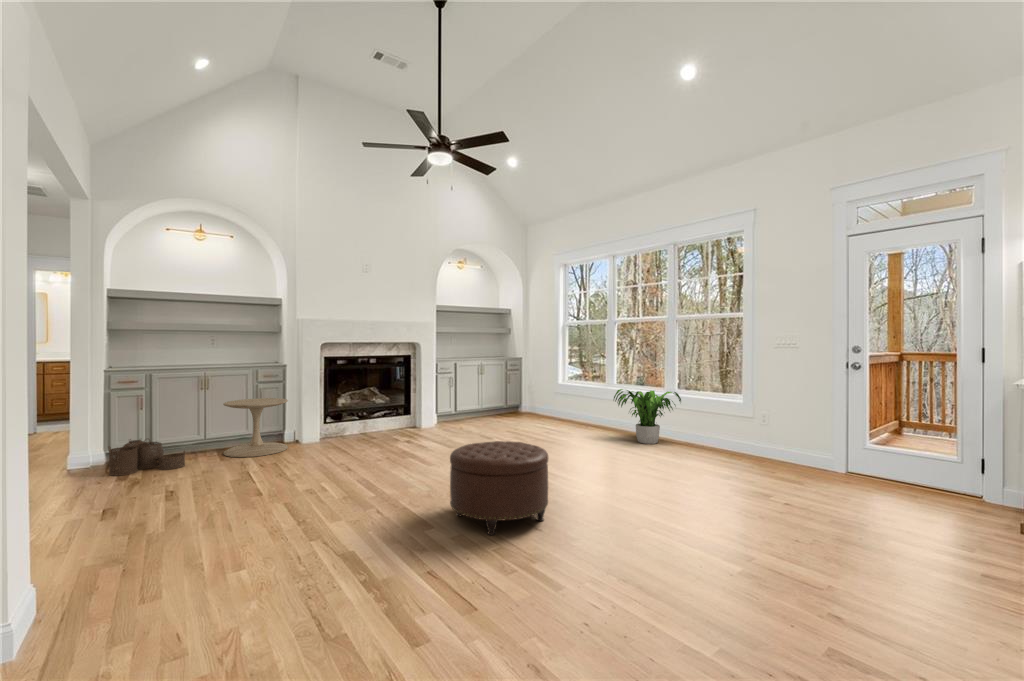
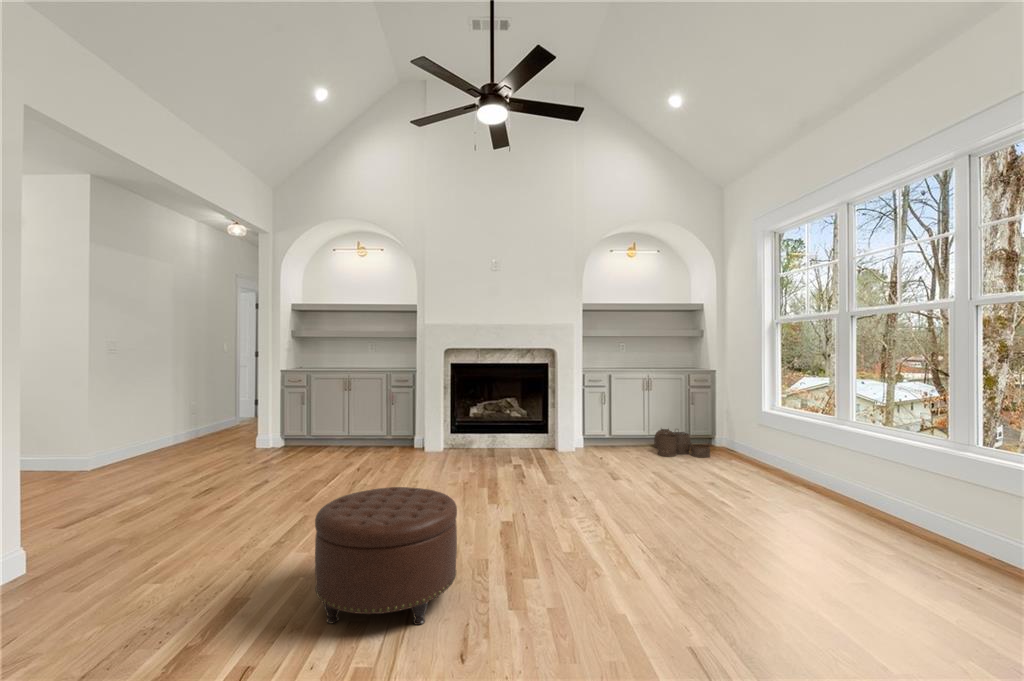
potted plant: present [614,389,681,444] -> none [775,430,914,535]
side table: present [223,398,288,457] -> none [348,402,404,459]
woven basket: present [108,439,185,476] -> present [654,429,710,458]

